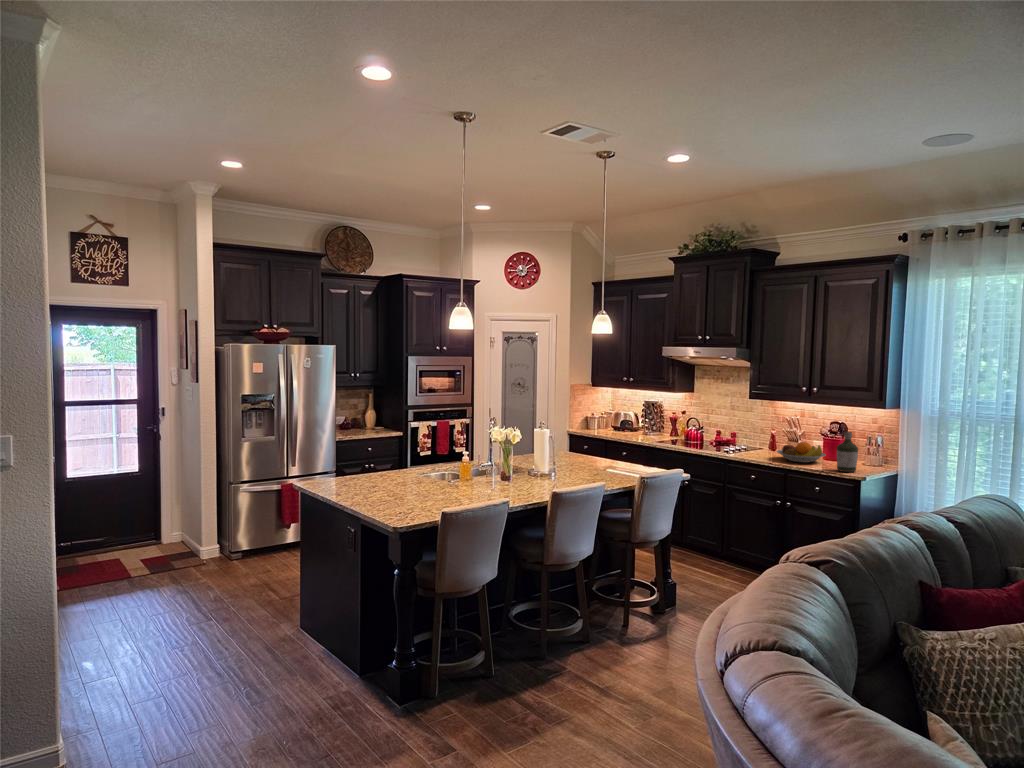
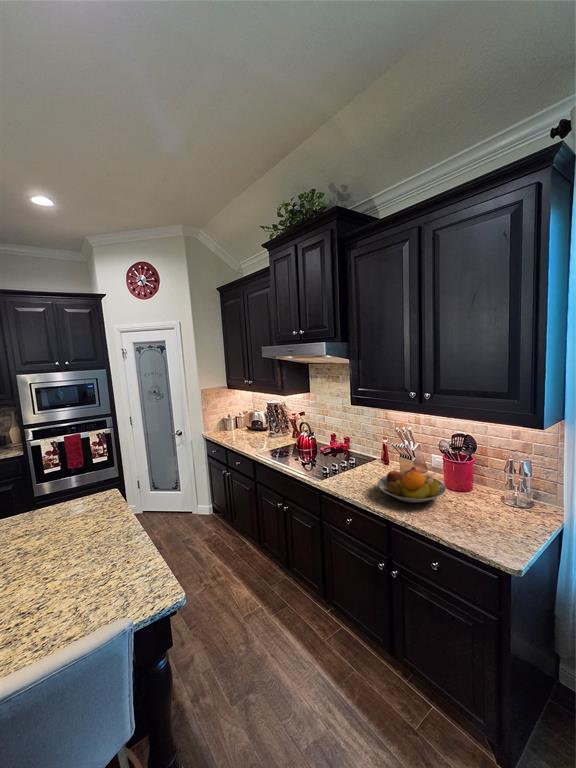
bottle: present [837,432,858,472] -> none [460,470,497,542]

